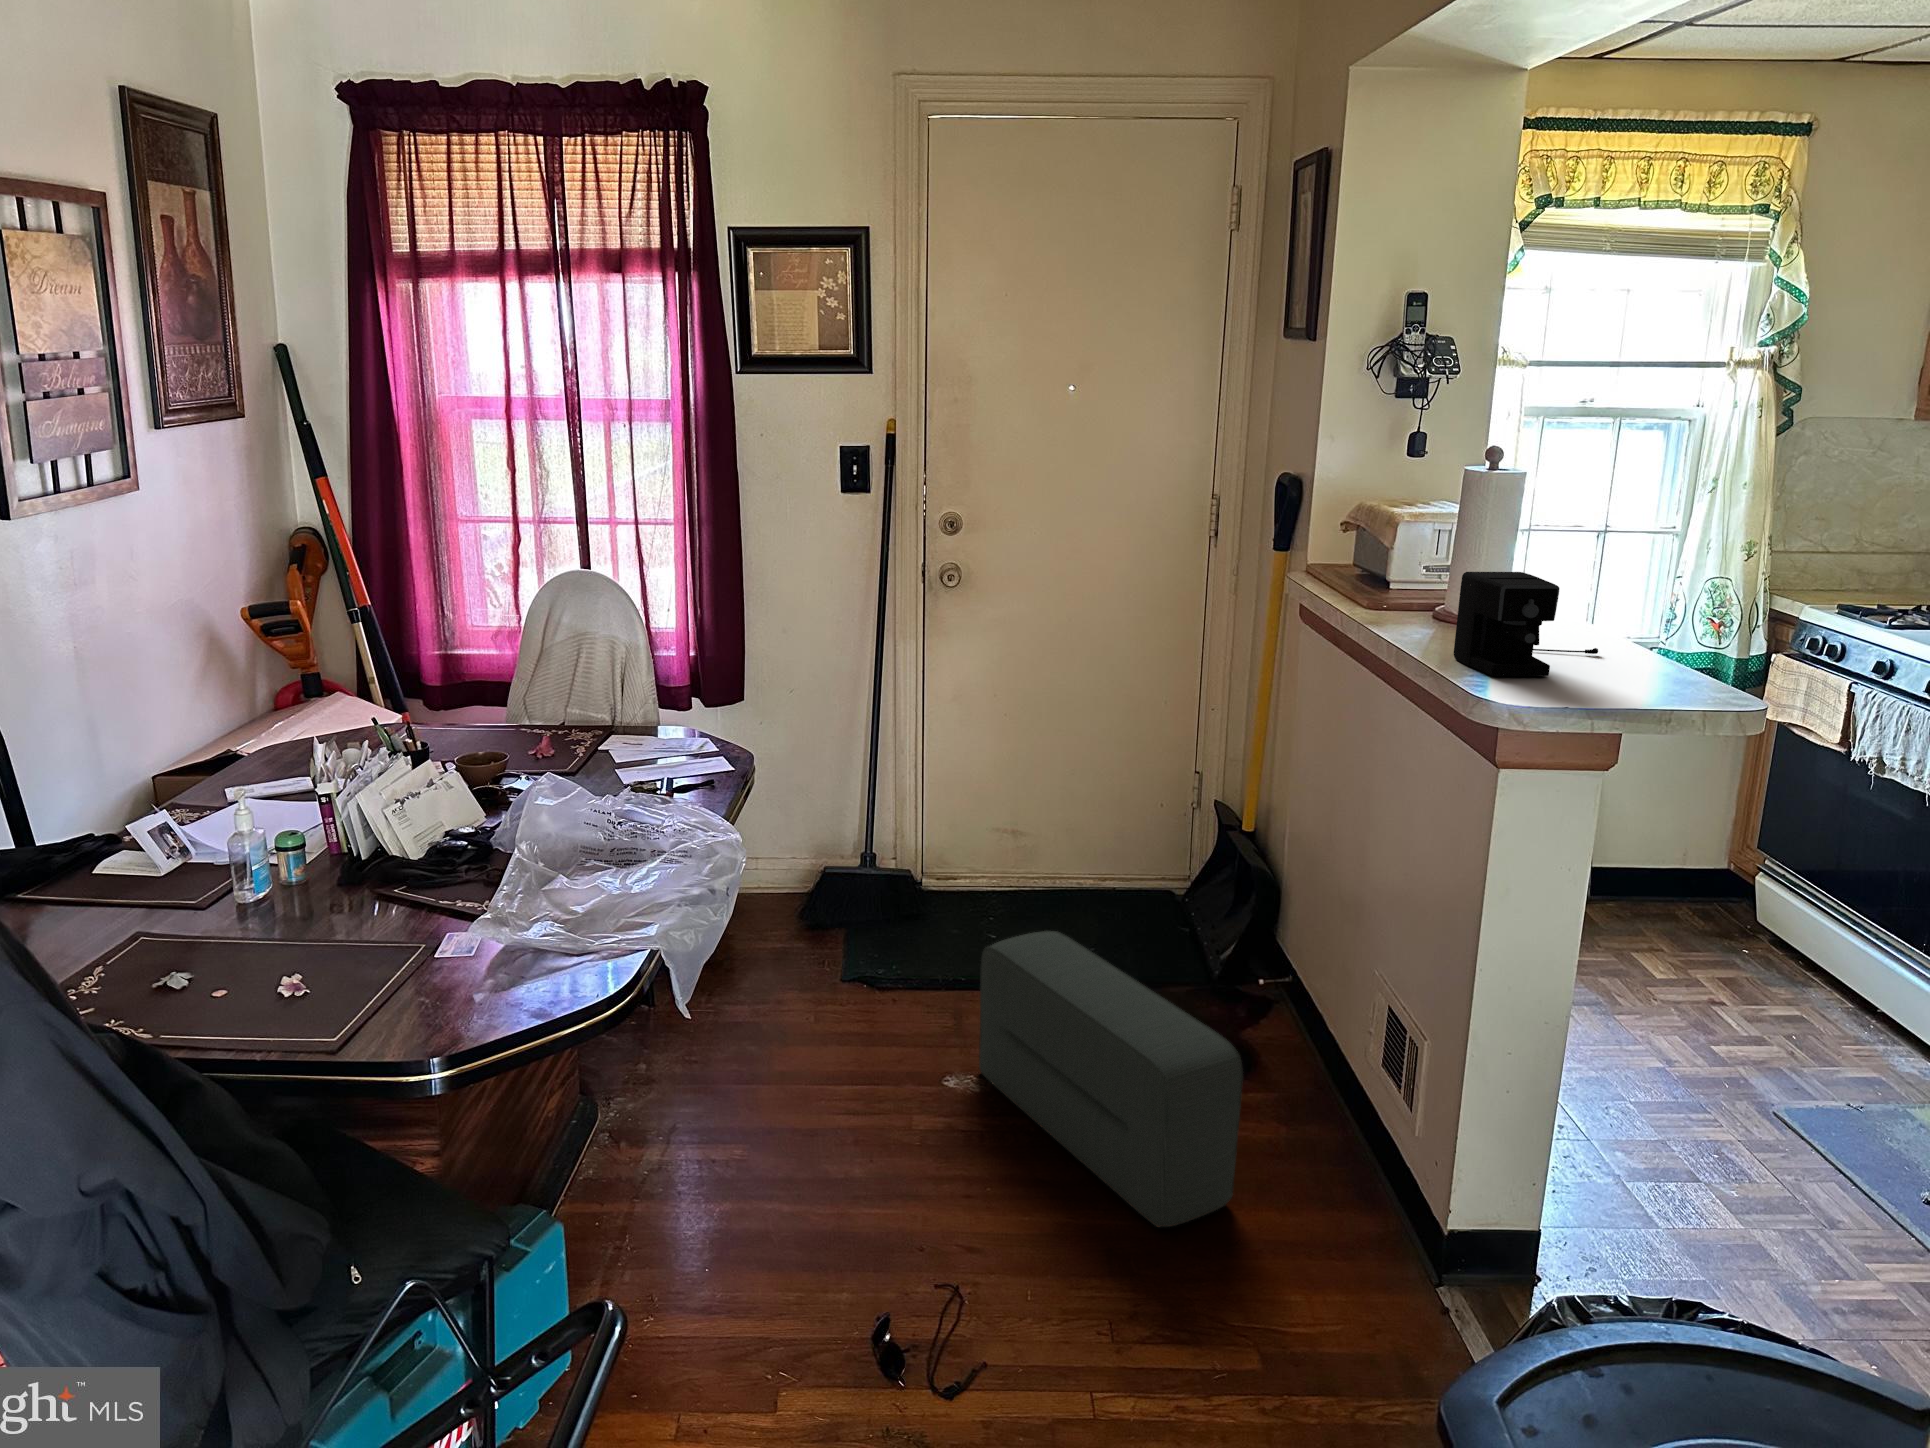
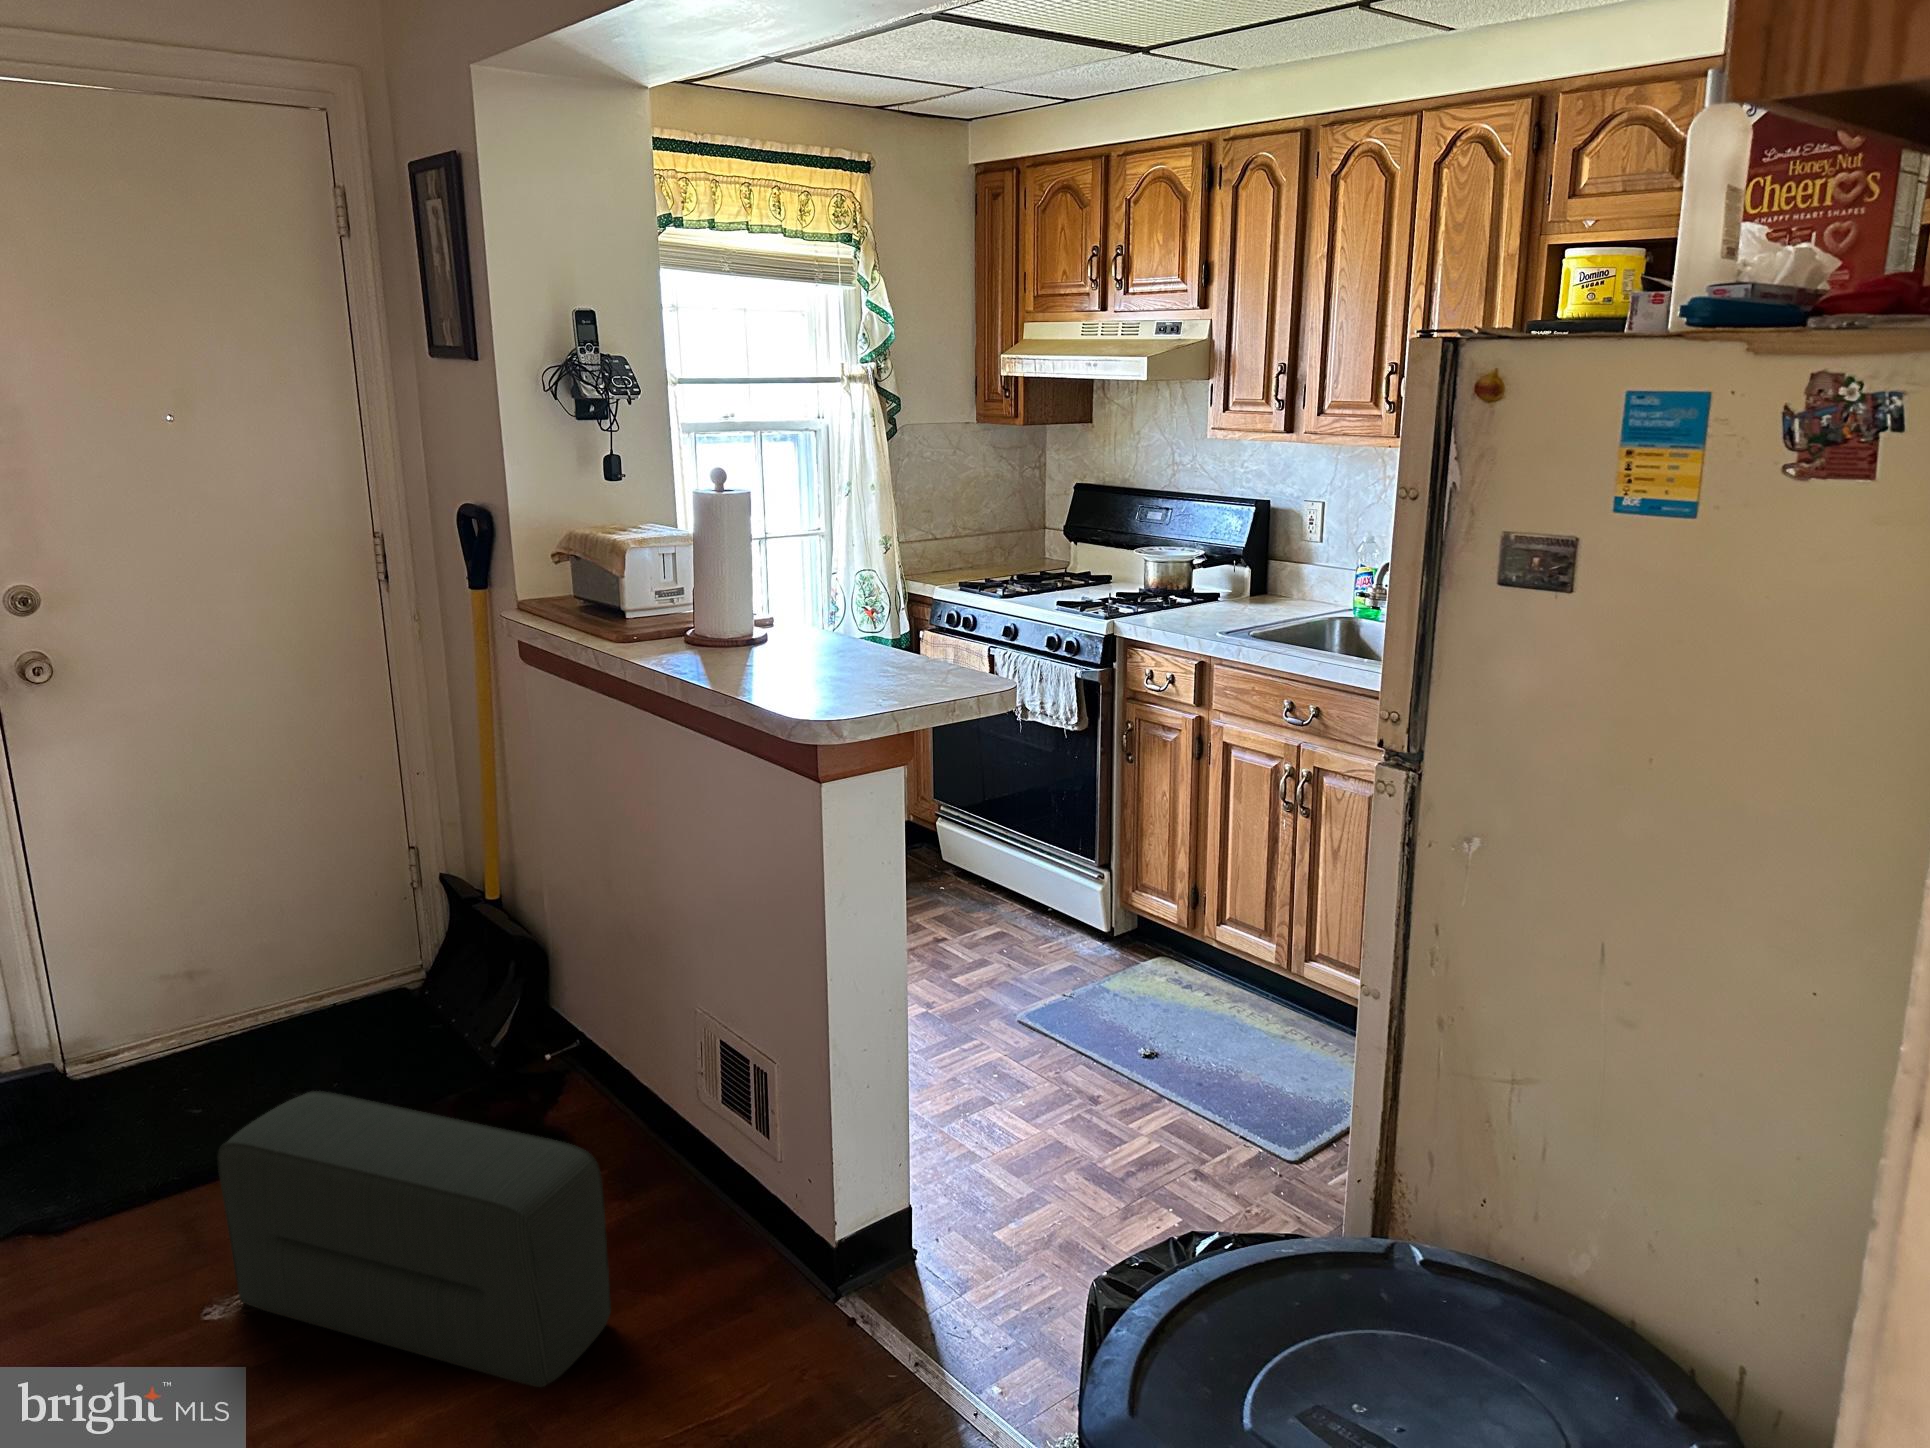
coffee maker: present [1454,572,1598,676] -> none [725,587,847,694]

